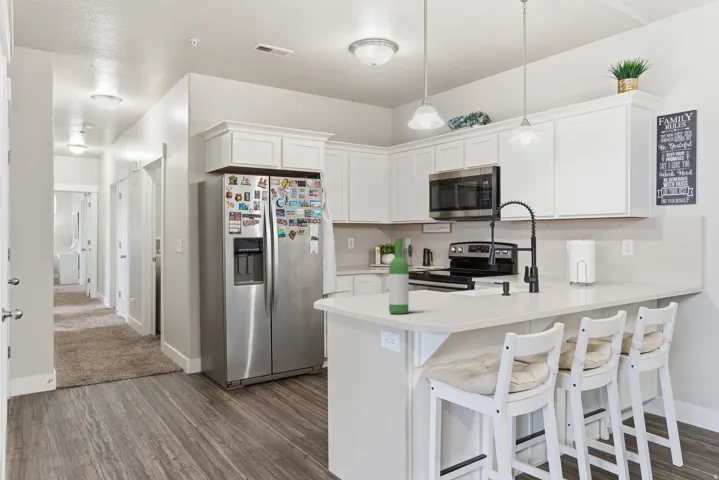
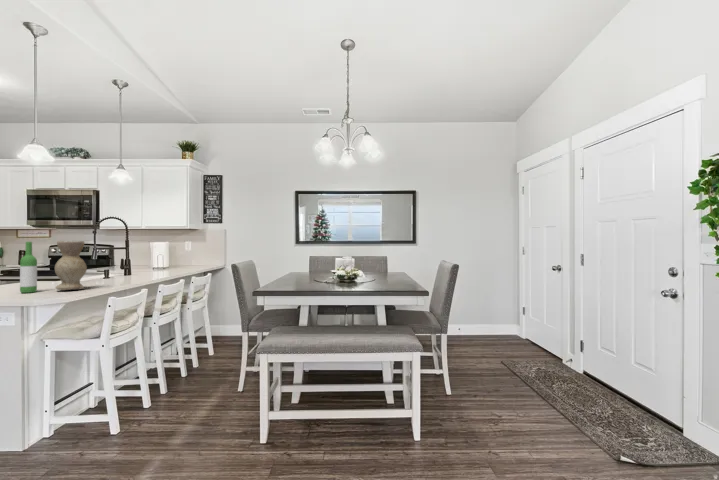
vase: none [429,236,471,314] -> present [55,241,87,290]

